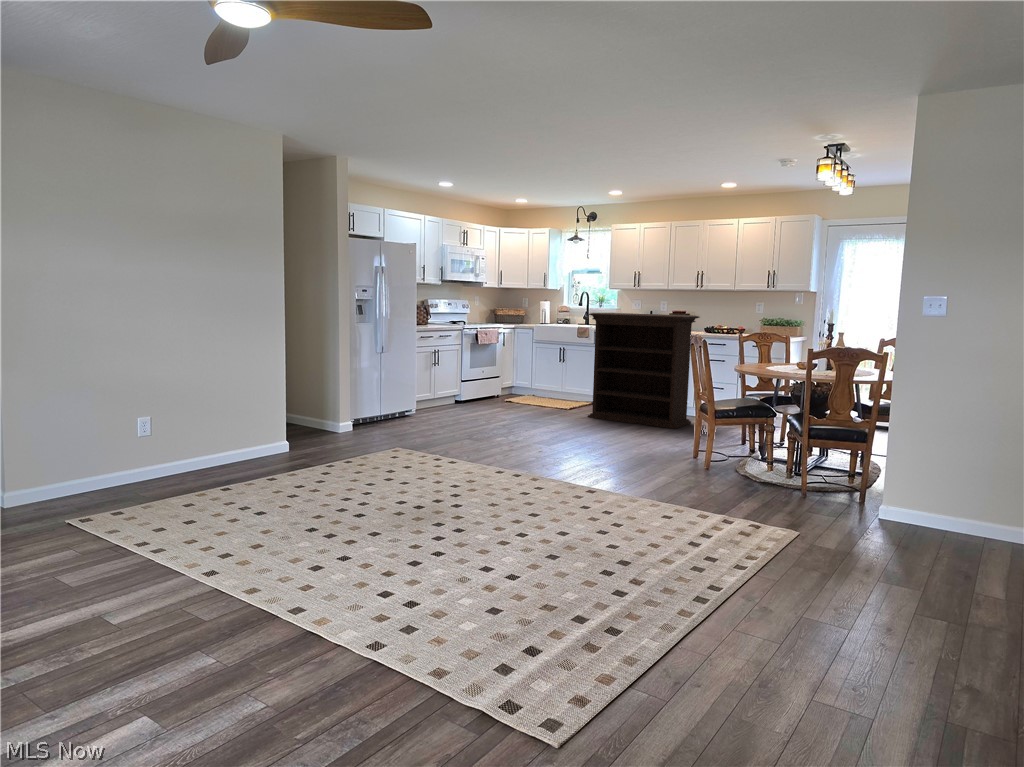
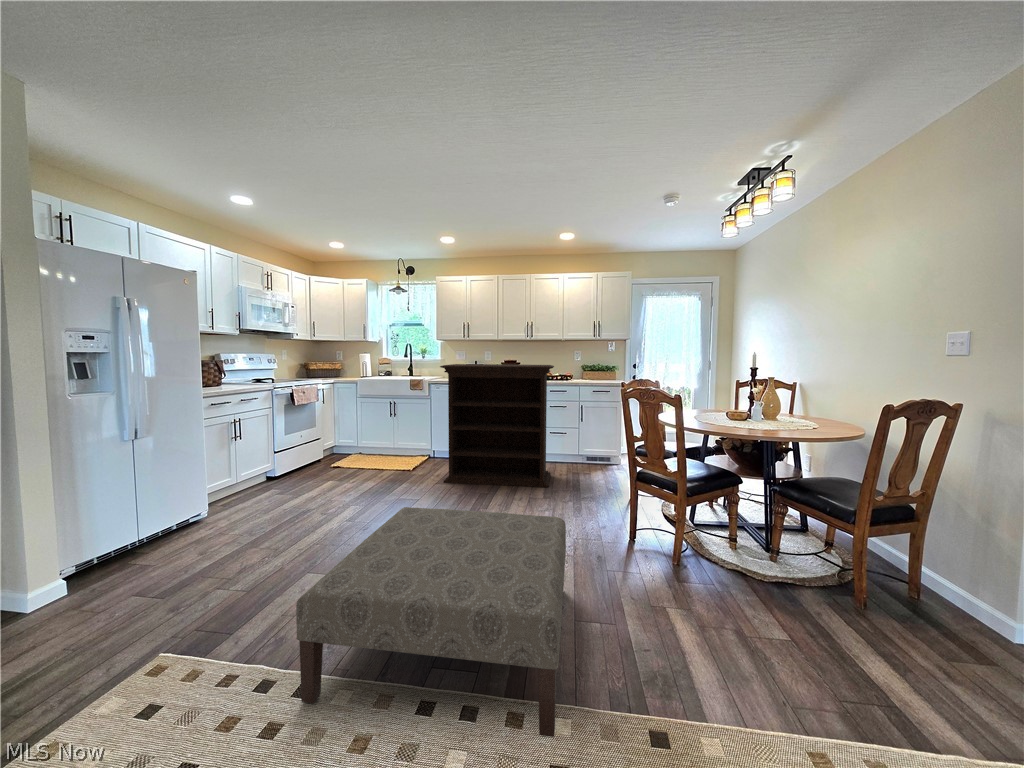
ottoman: none [449,401,613,486] -> present [296,507,566,737]

